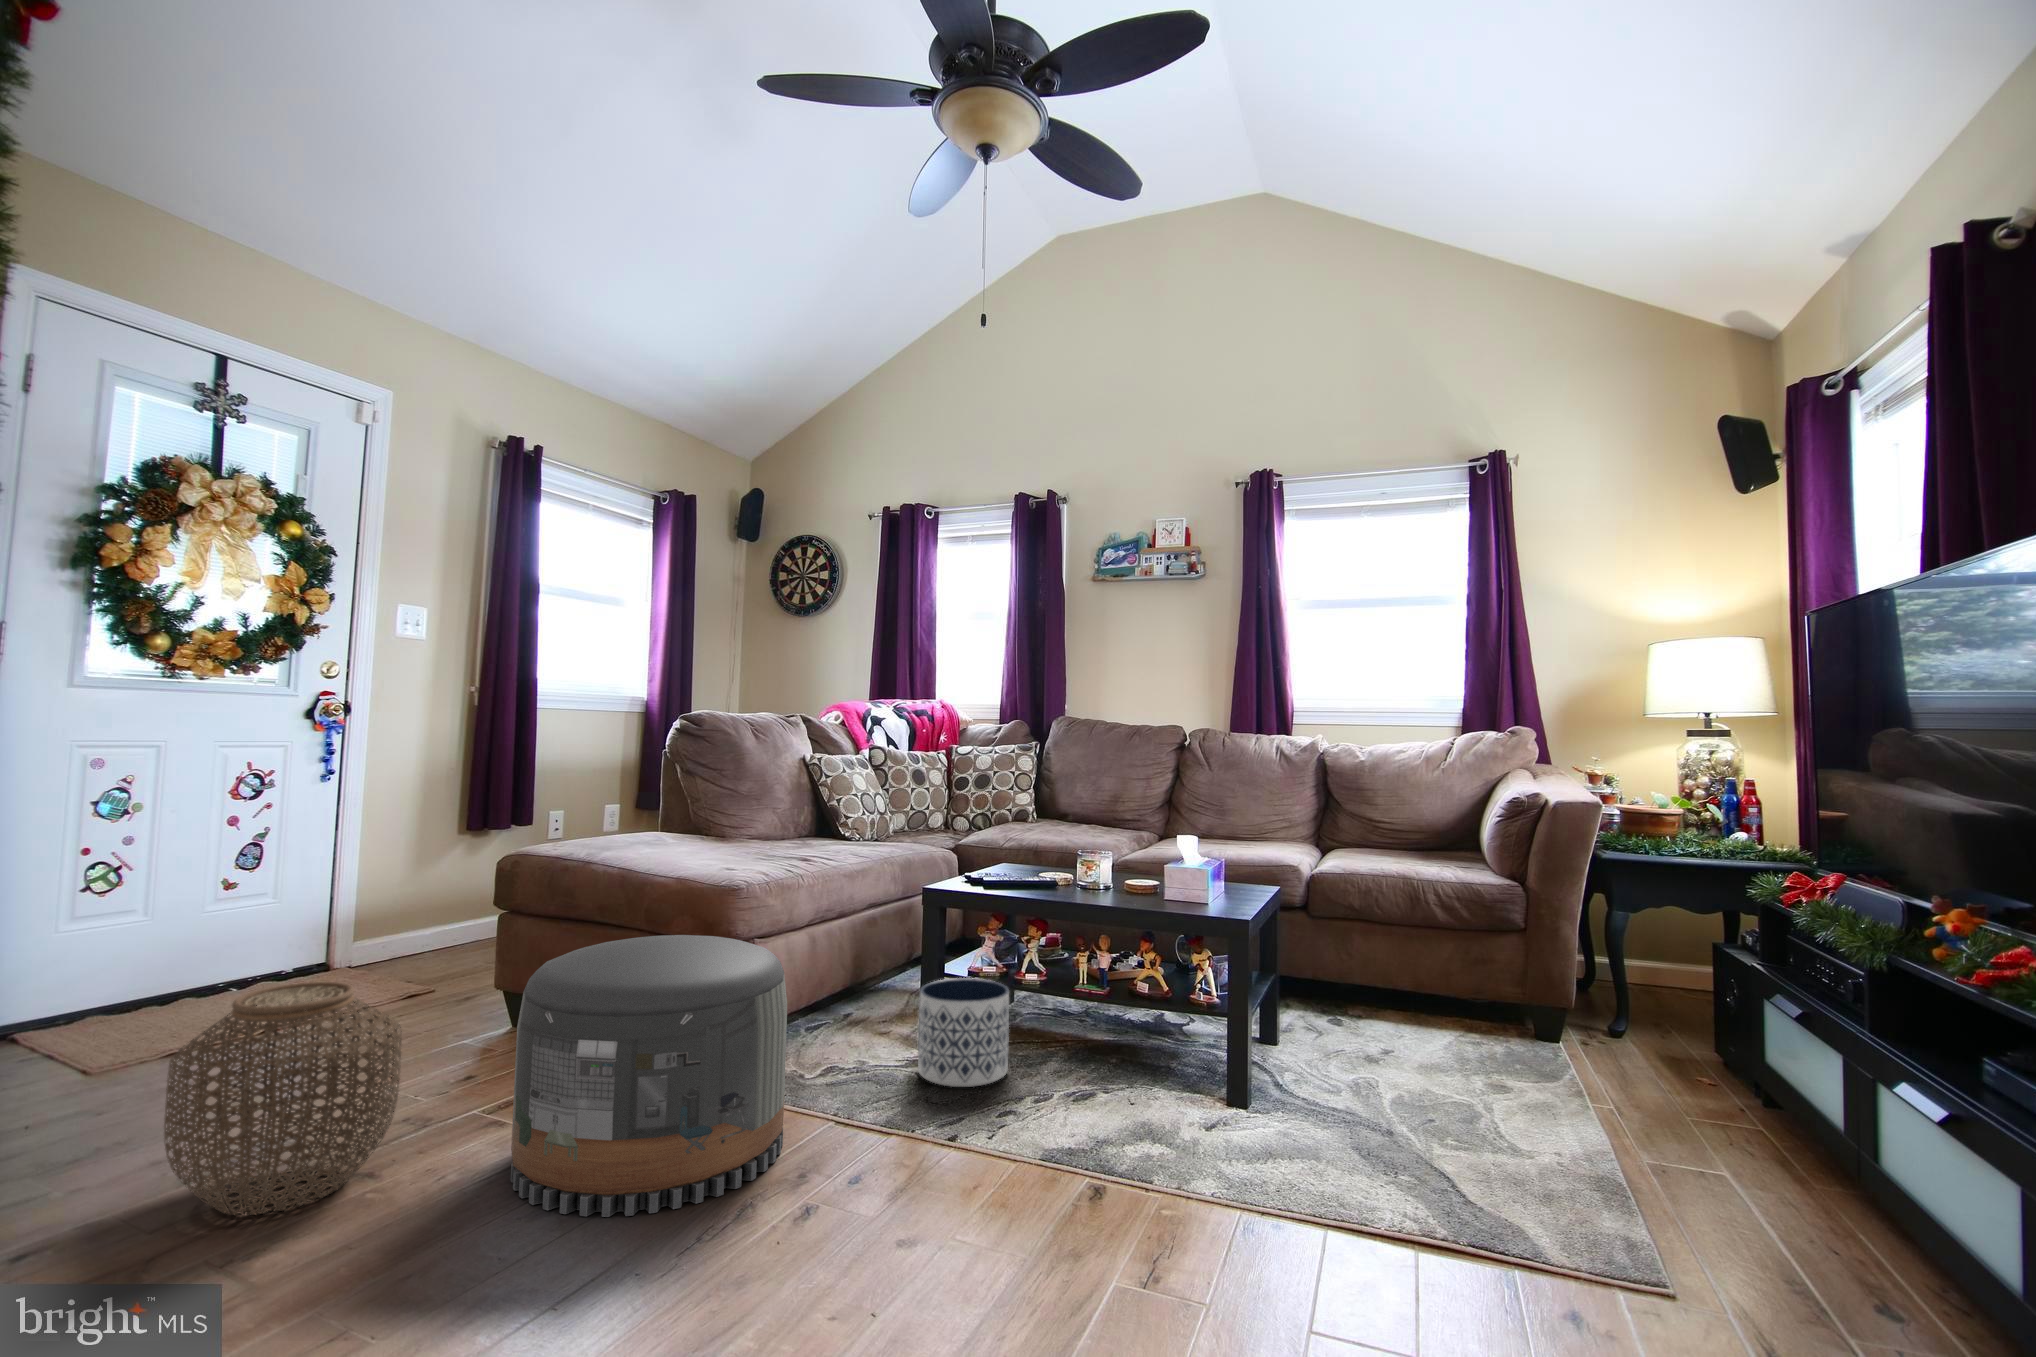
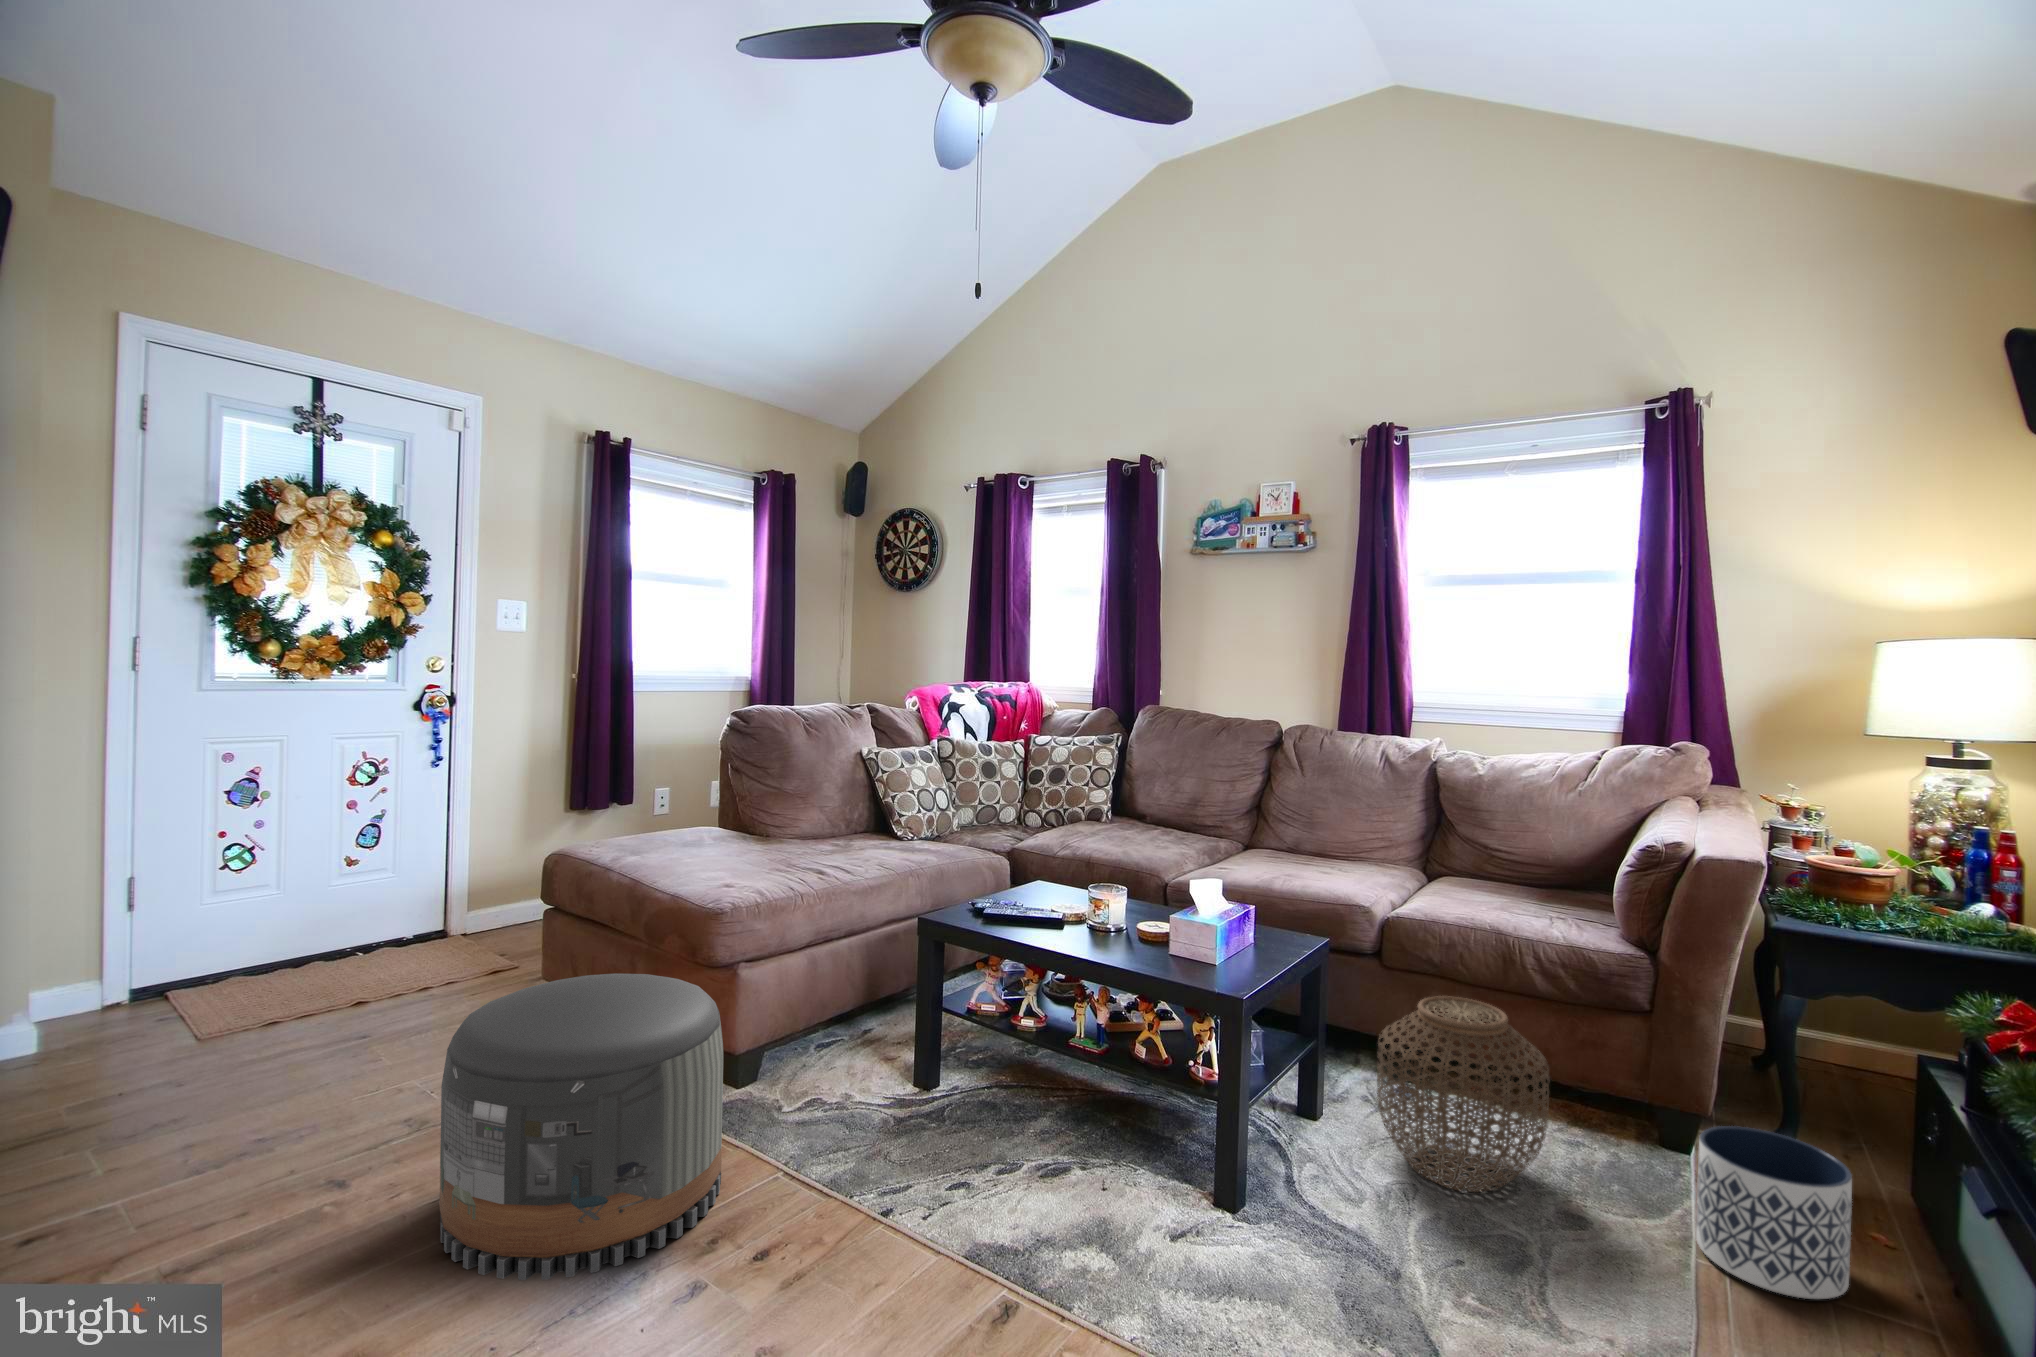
planter: present [918,978,1009,1087] -> present [1696,1126,1852,1299]
woven basket: present [164,982,402,1215] -> present [1377,996,1550,1192]

